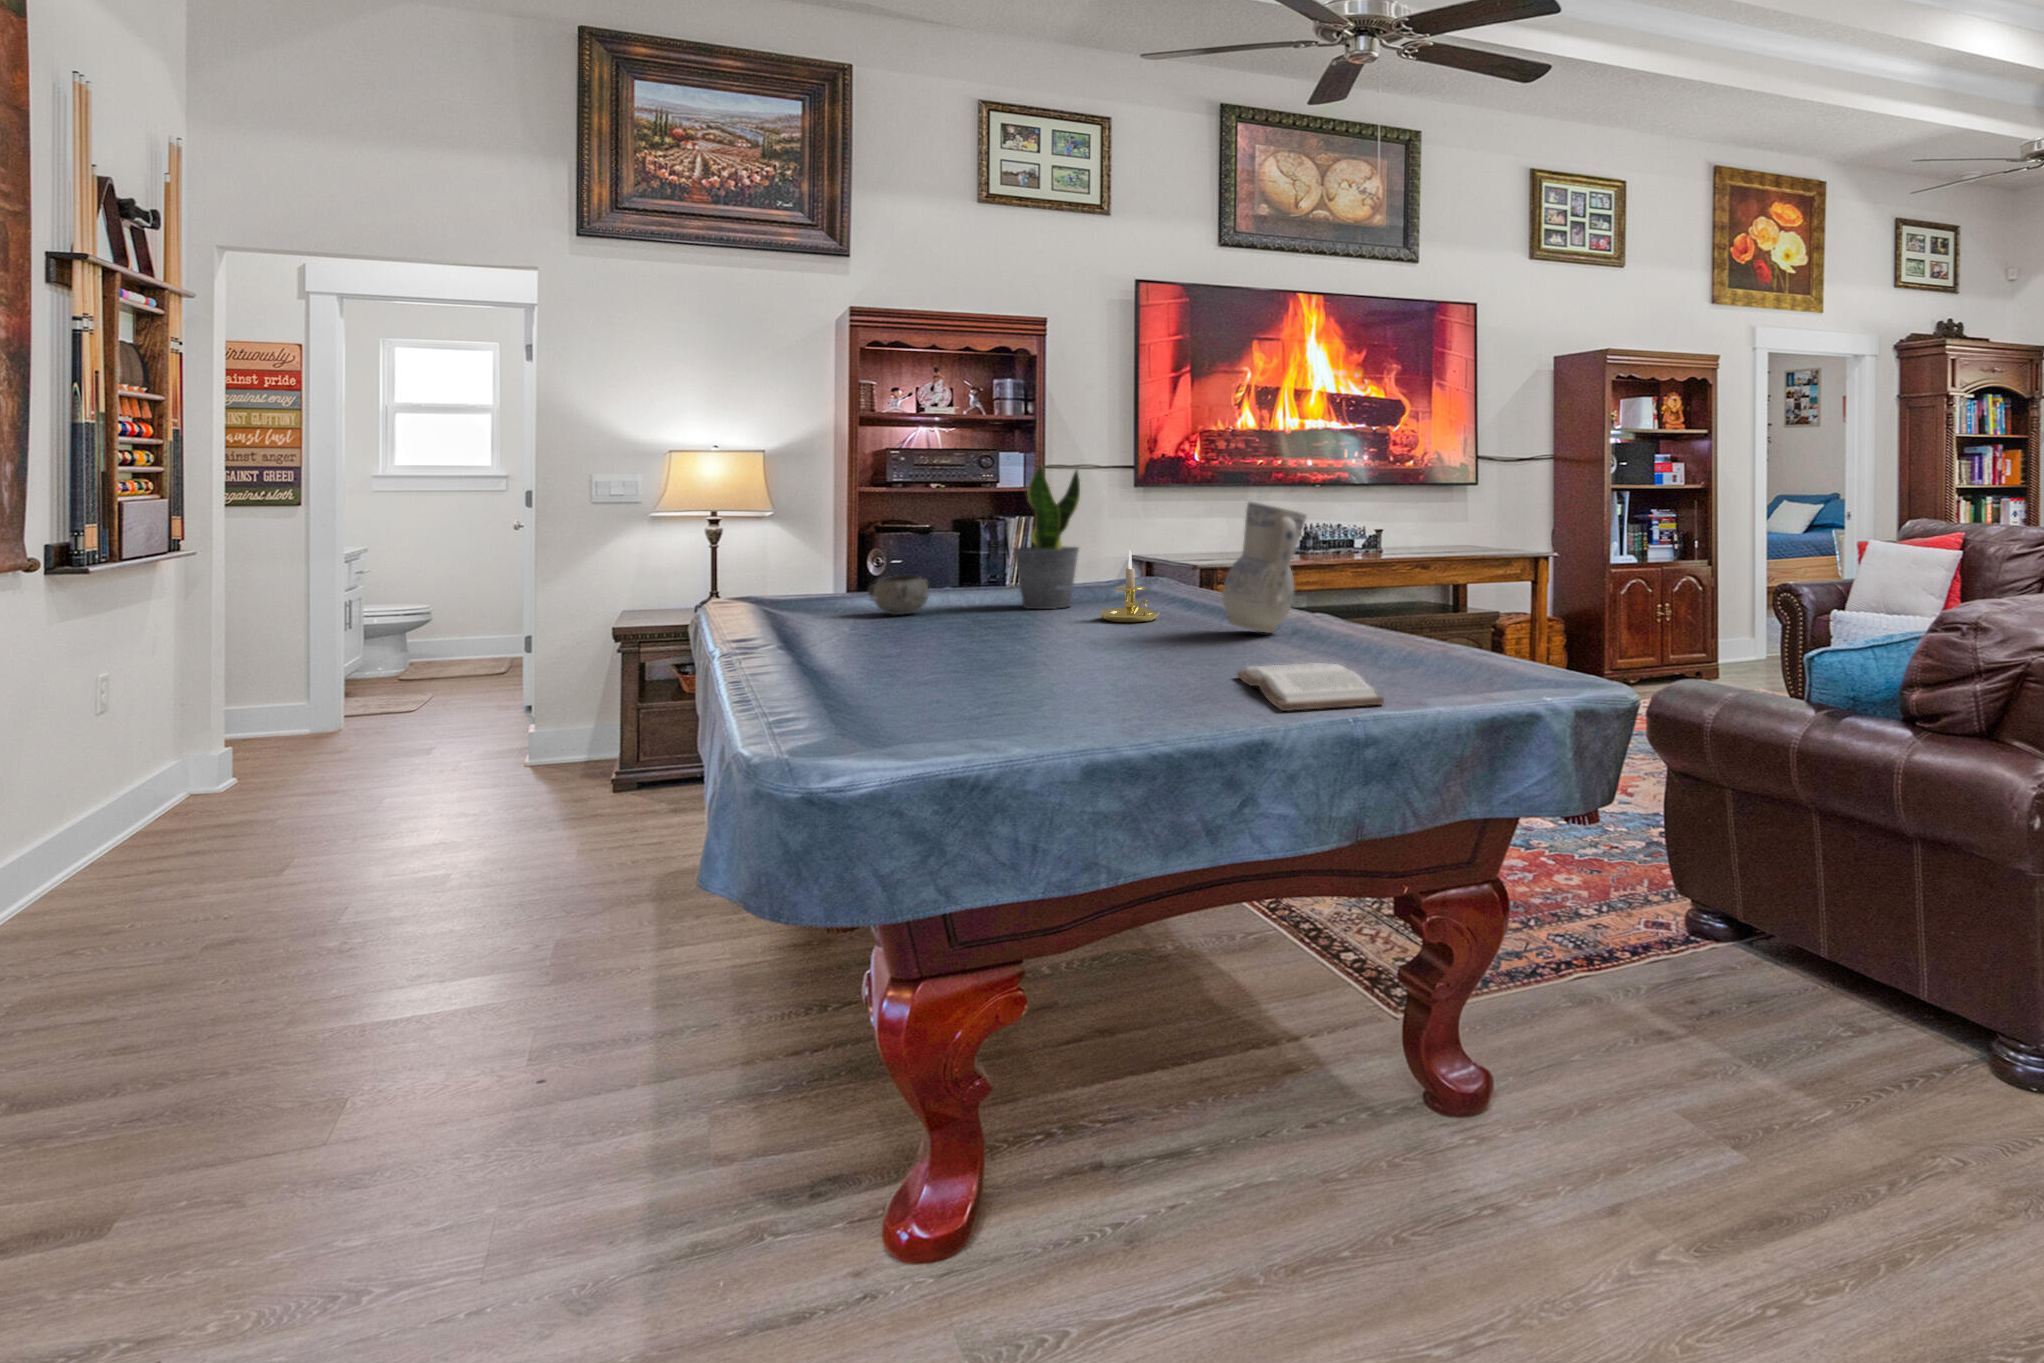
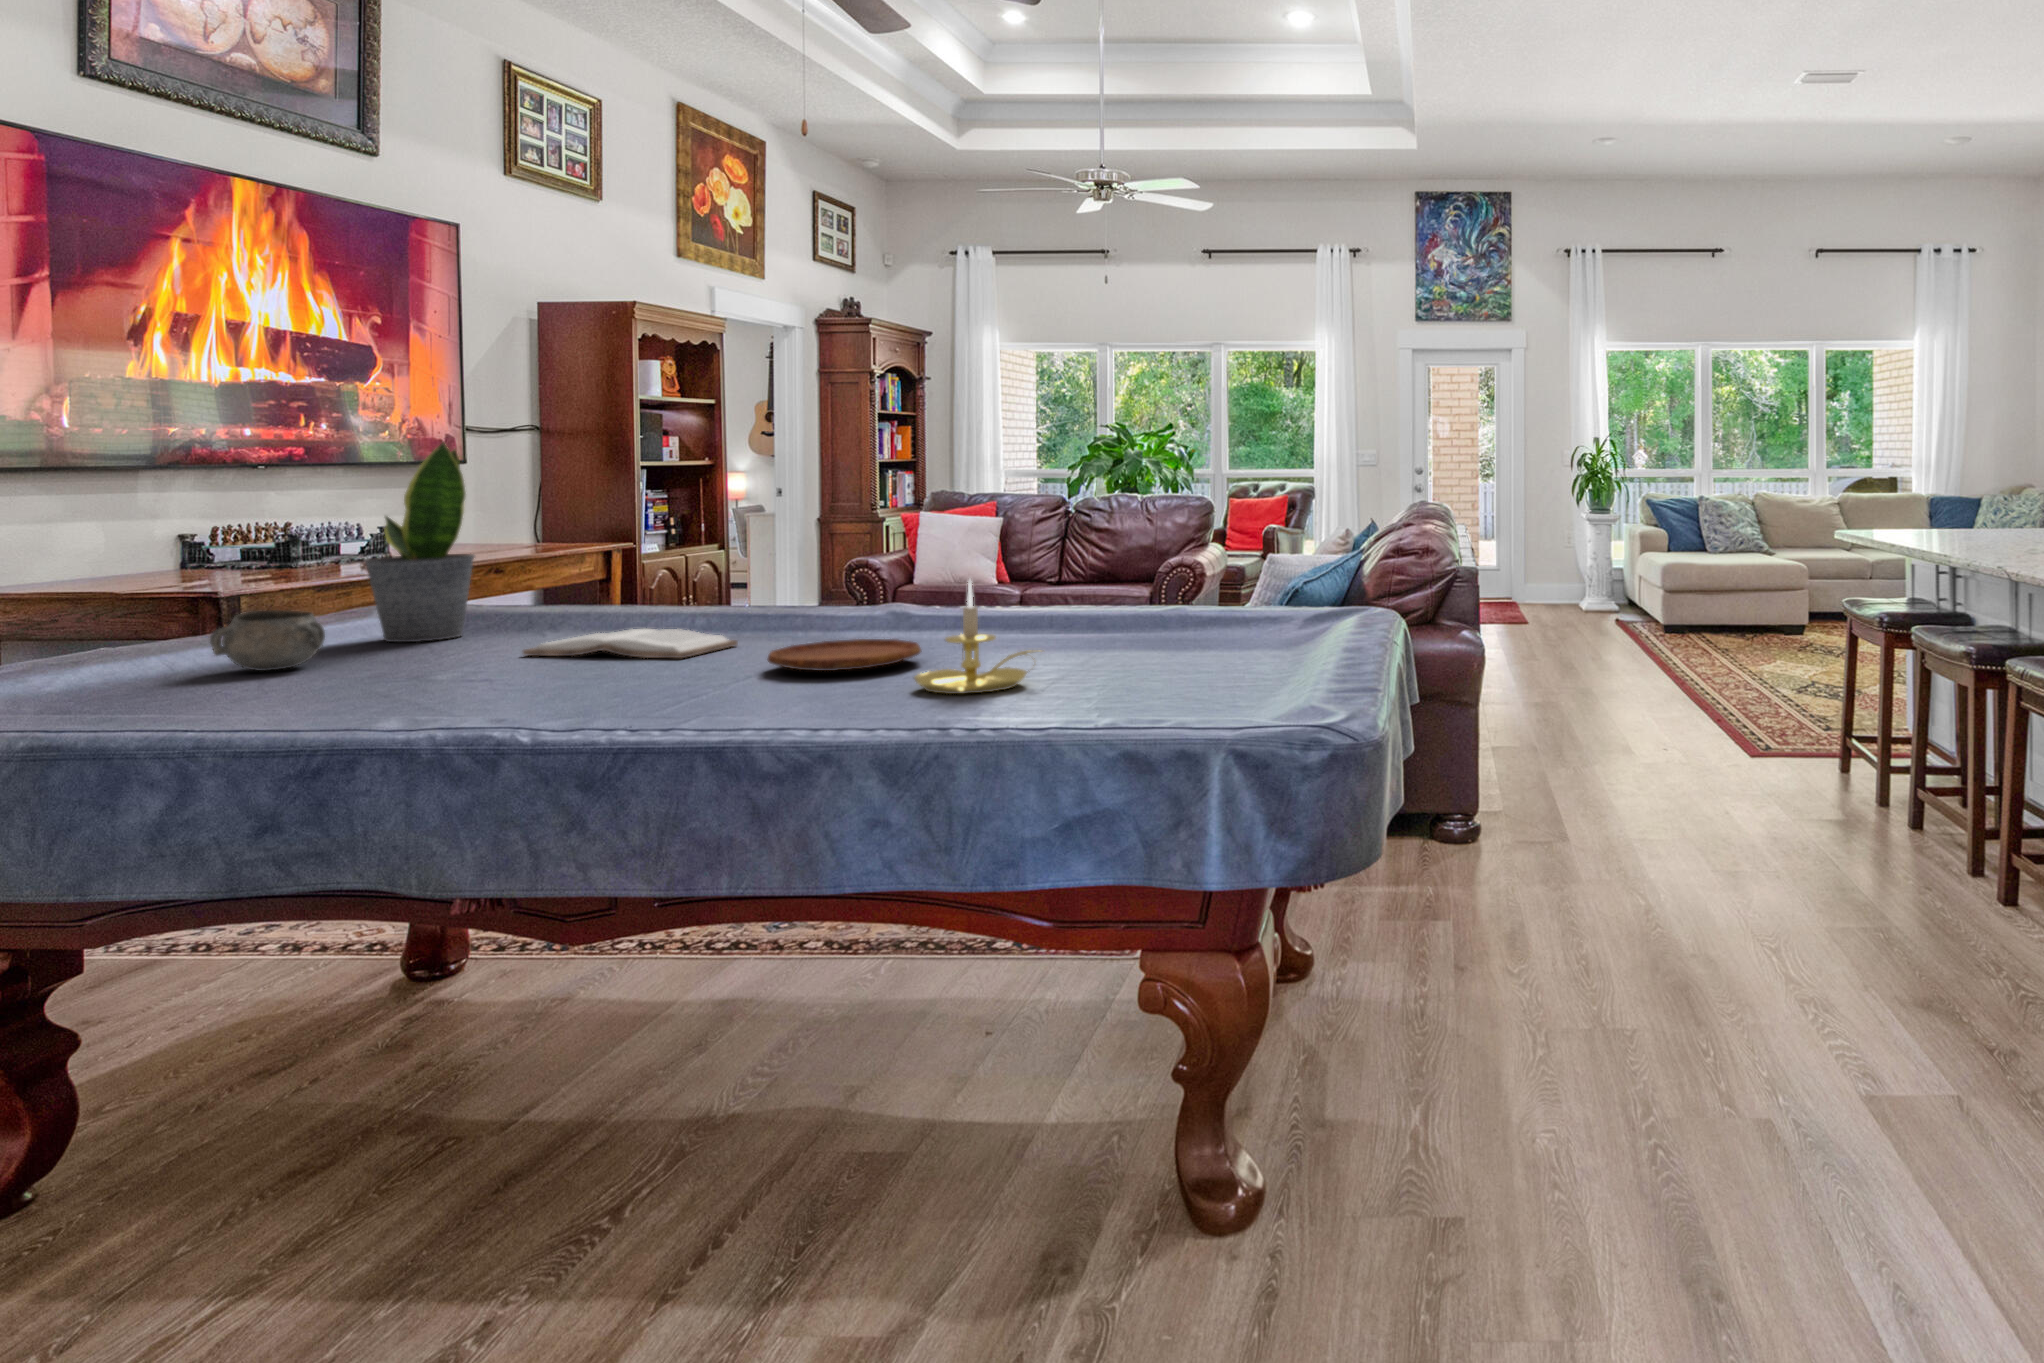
vase: present [1223,502,1307,633] -> none [836,485,936,614]
candle holder: present [1100,550,1160,622] -> present [914,581,1035,694]
tray: none [861,643,1008,672] -> present [768,639,921,671]
book: present [1237,663,1384,711] -> present [523,629,738,658]

